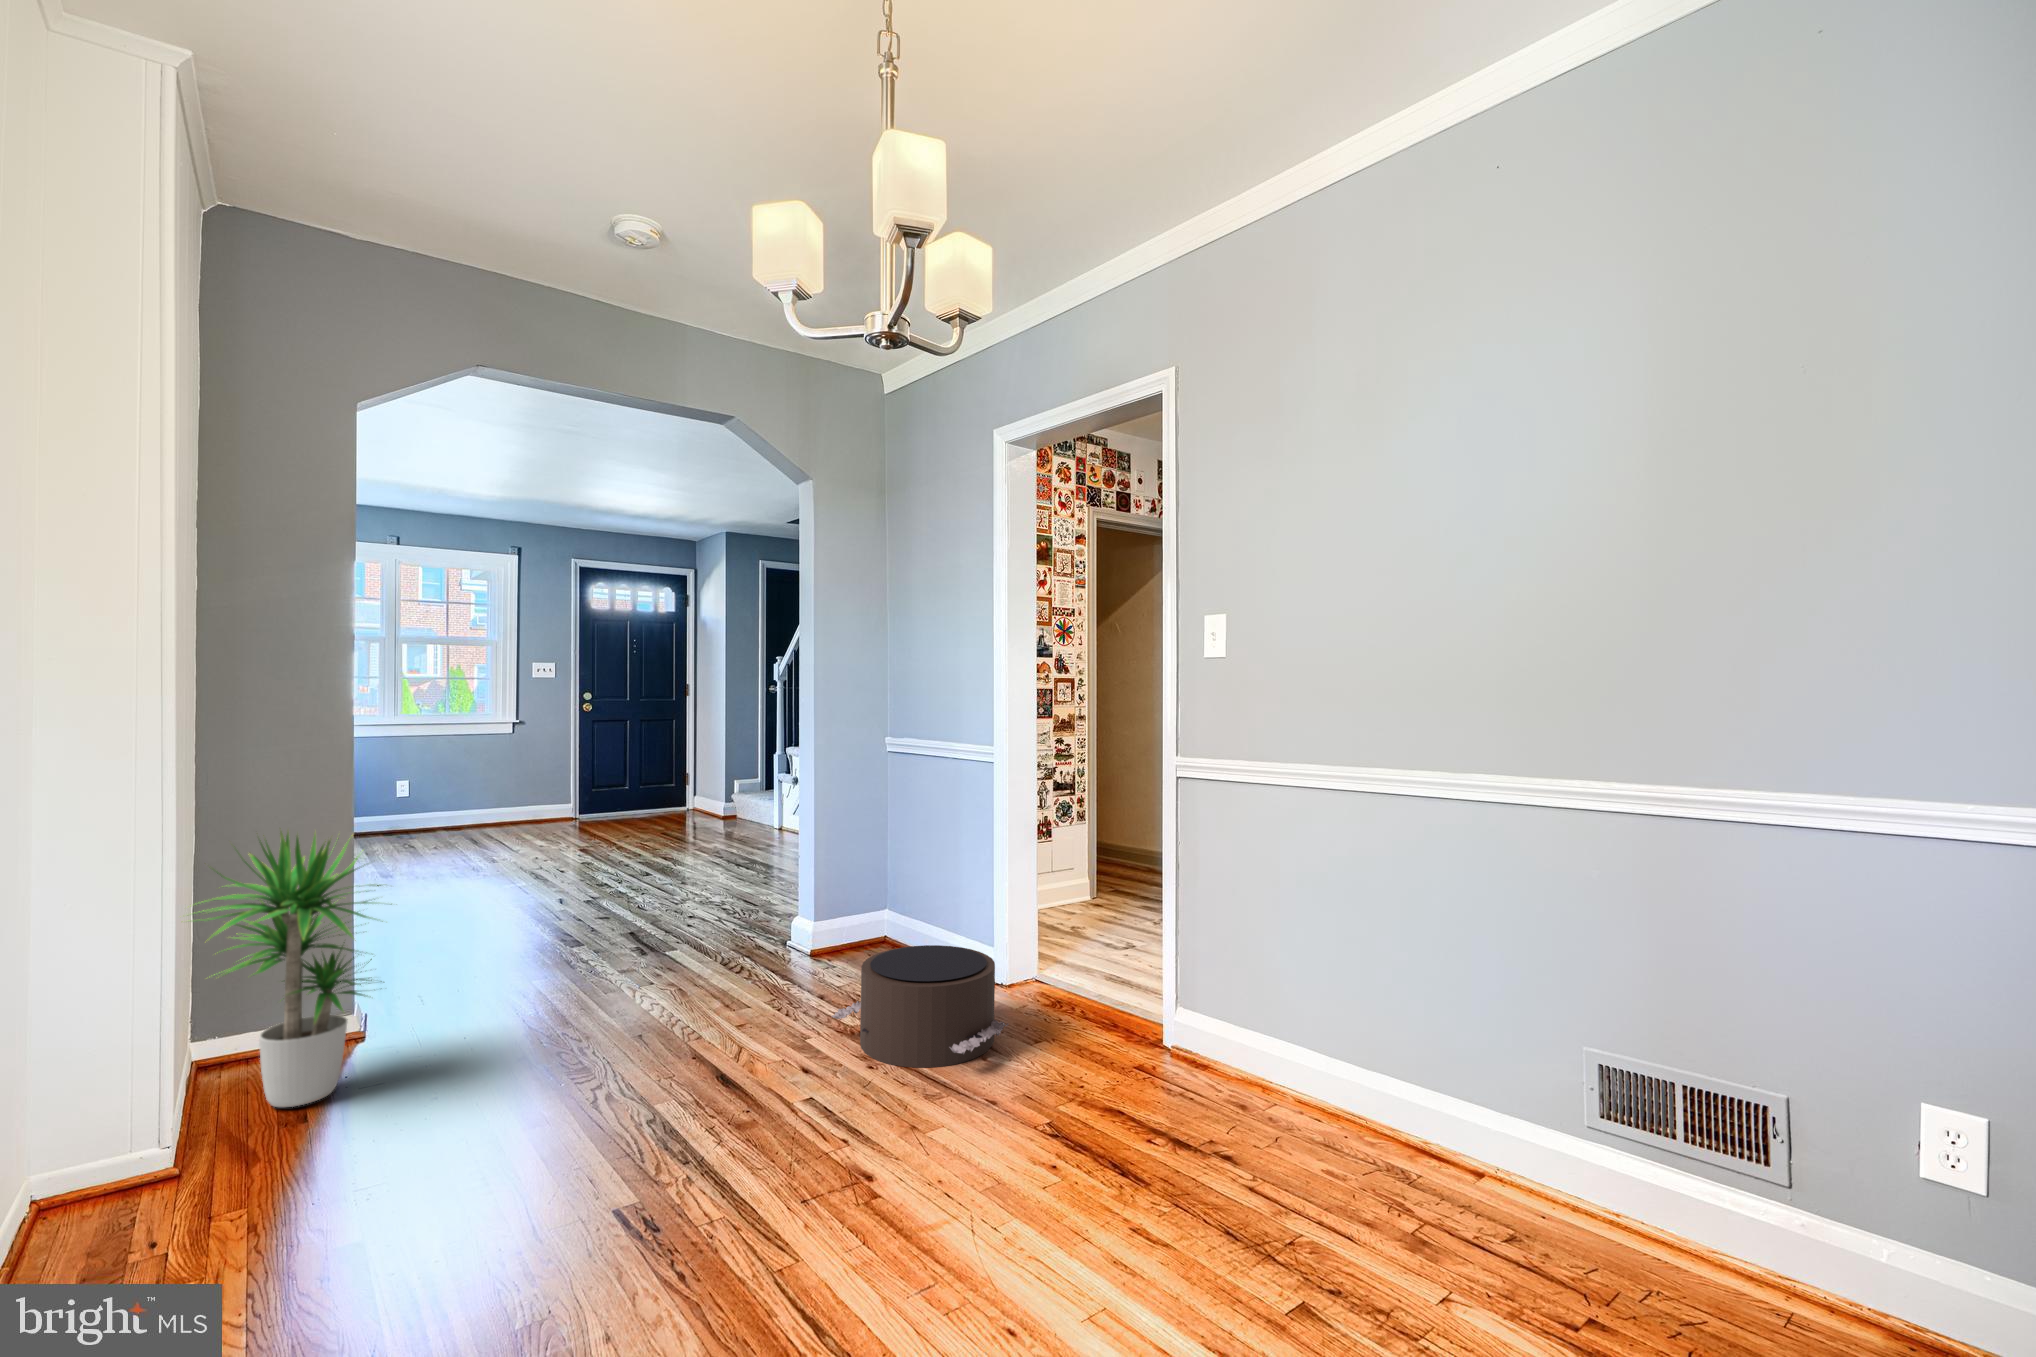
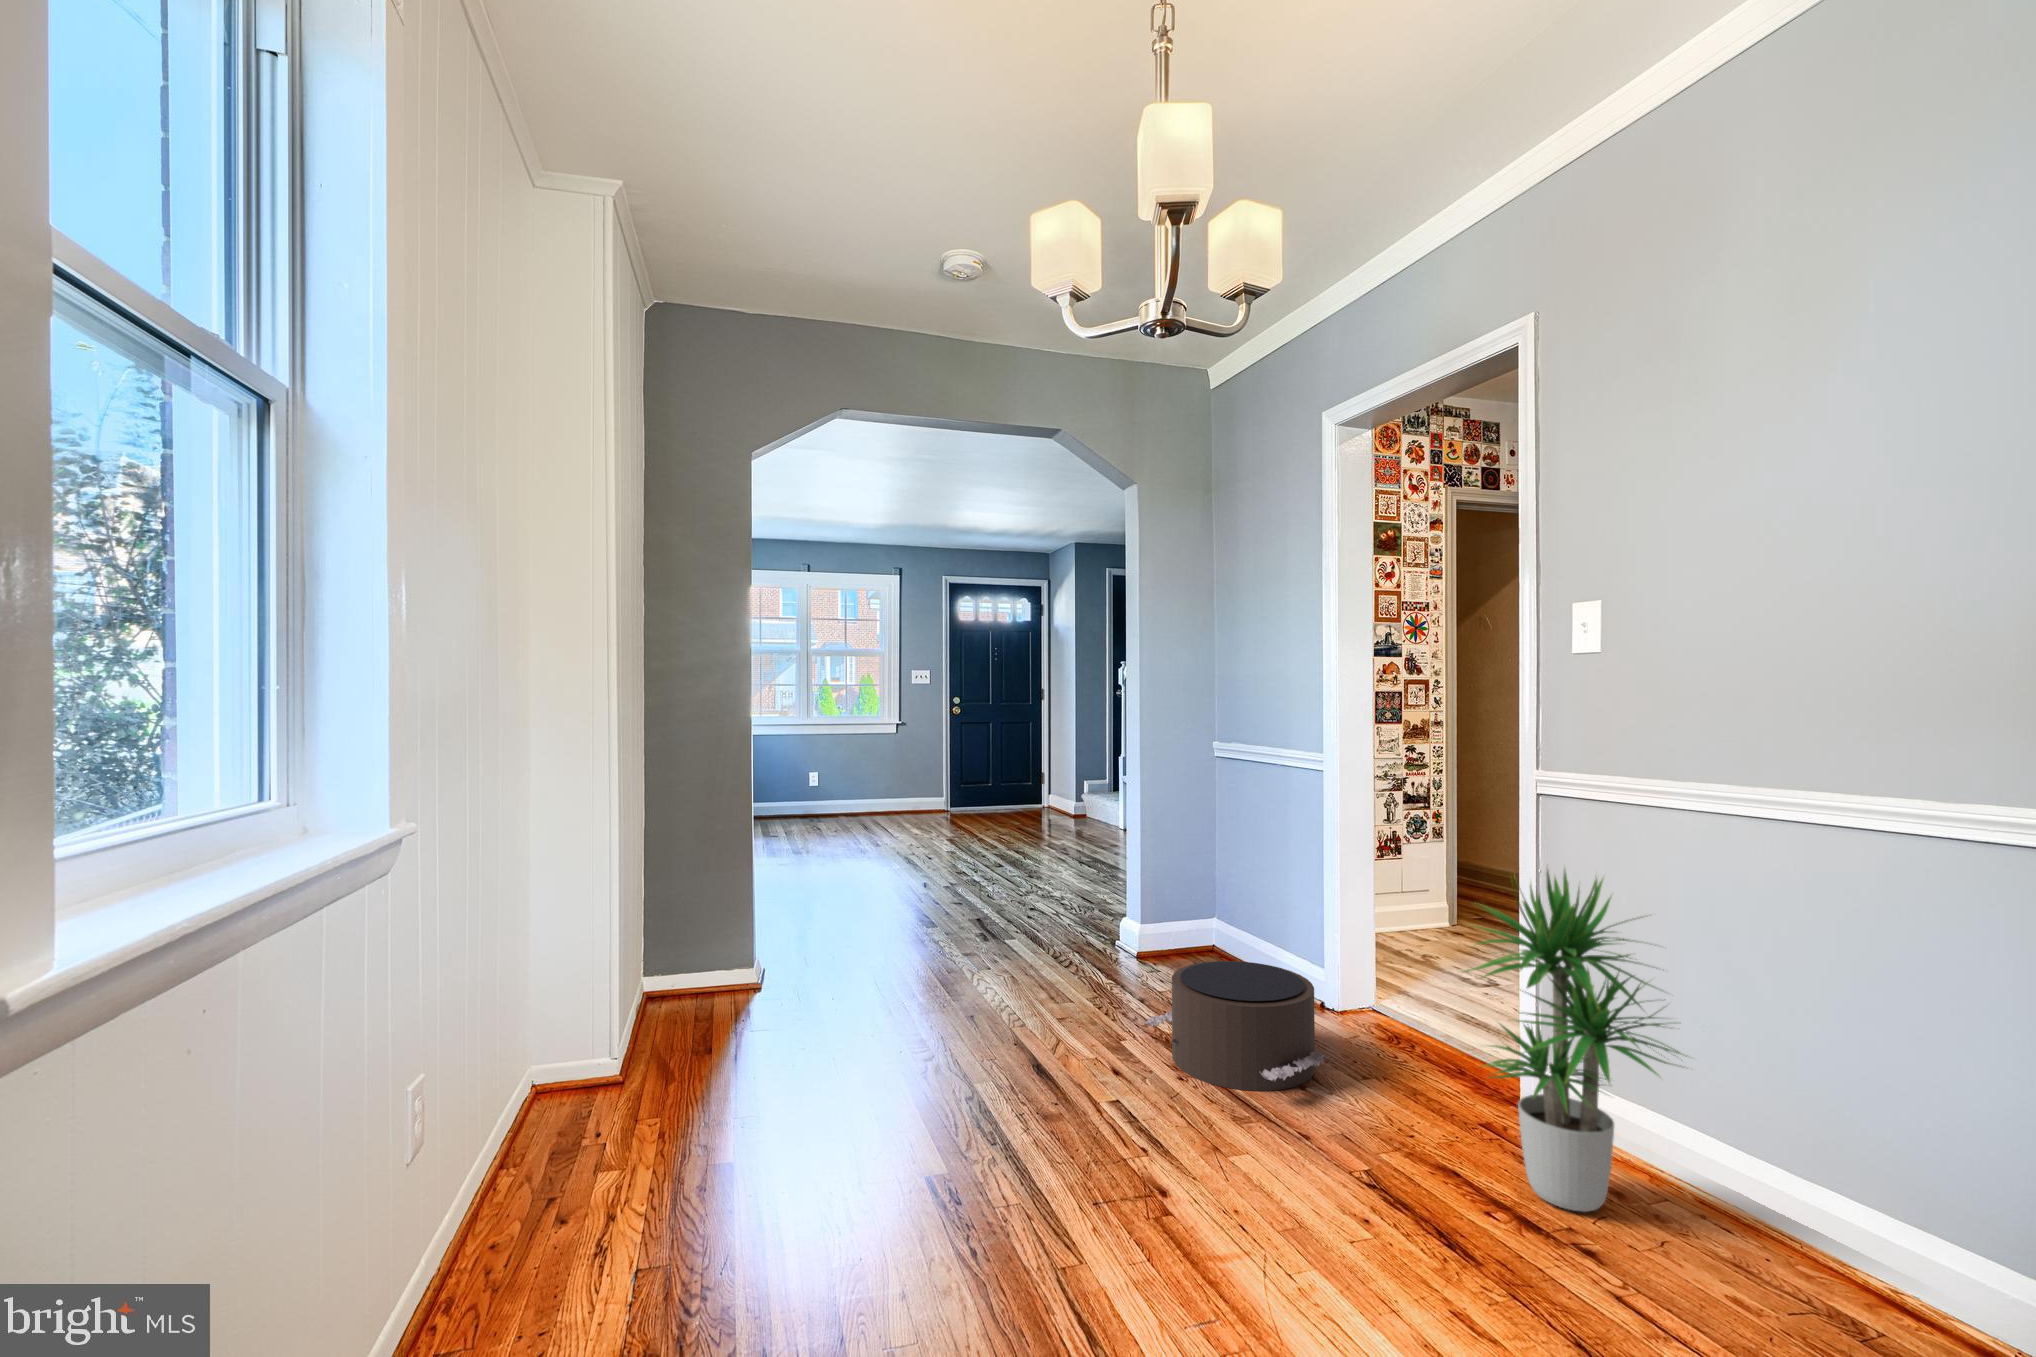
potted plant: present [187,832,392,1107] -> present [1465,870,1687,1212]

